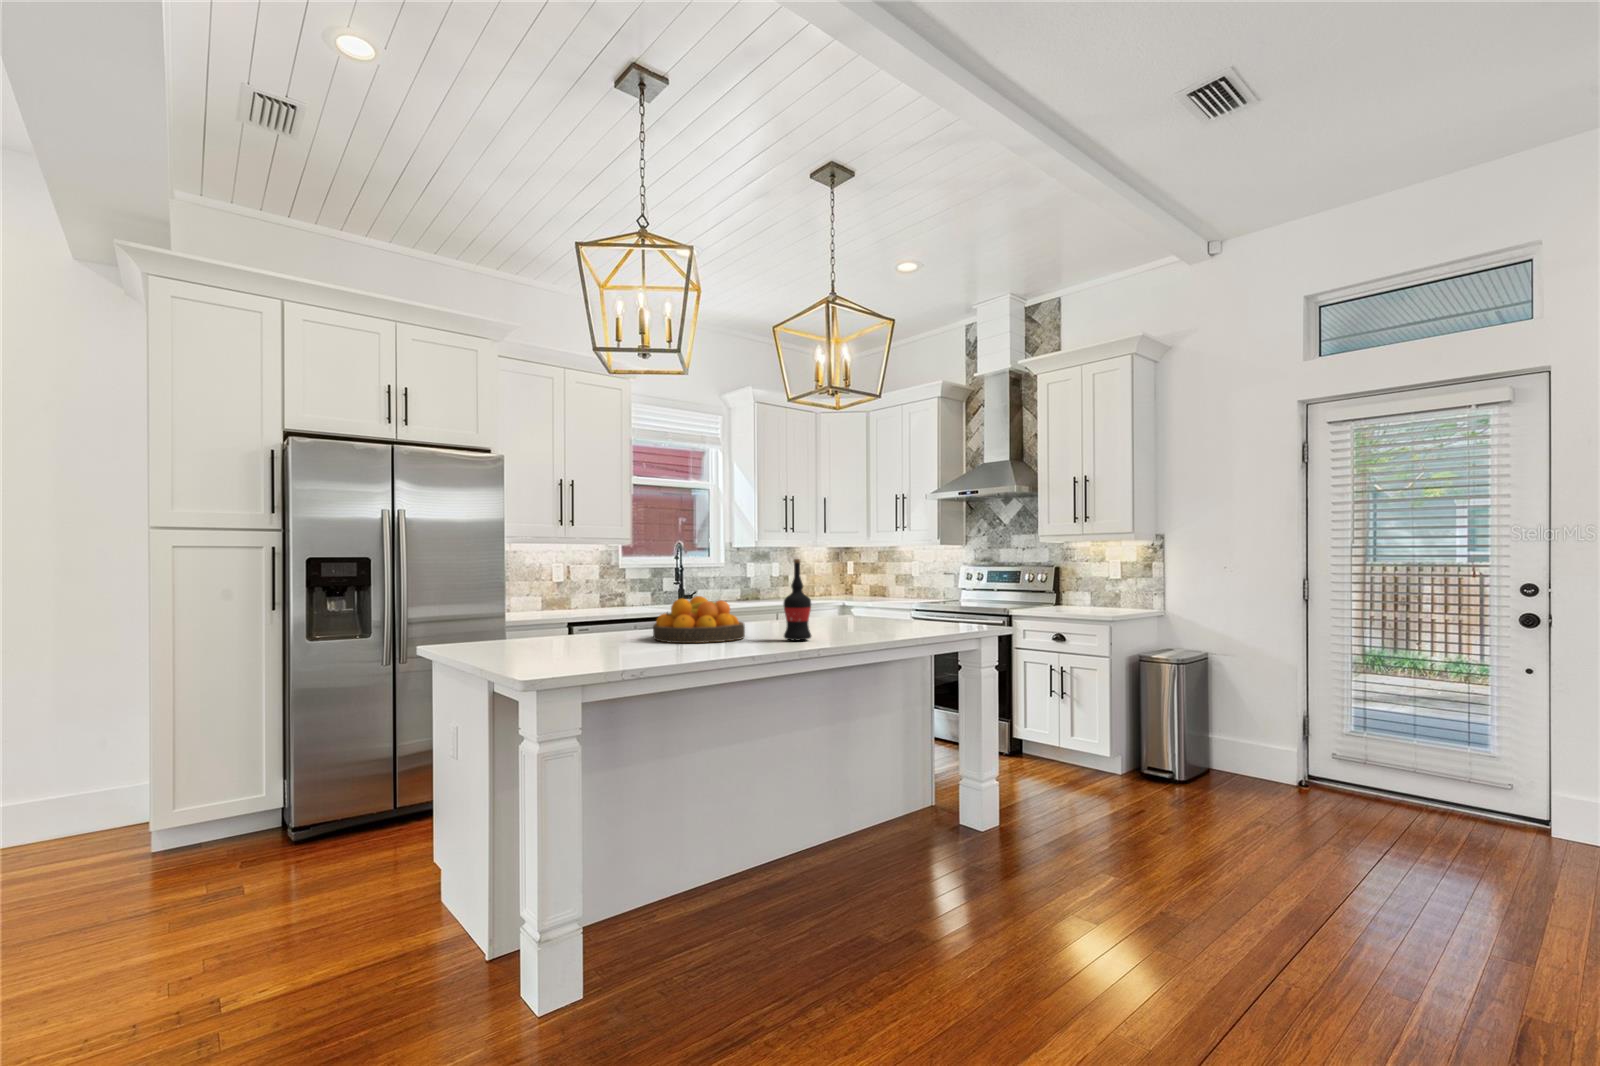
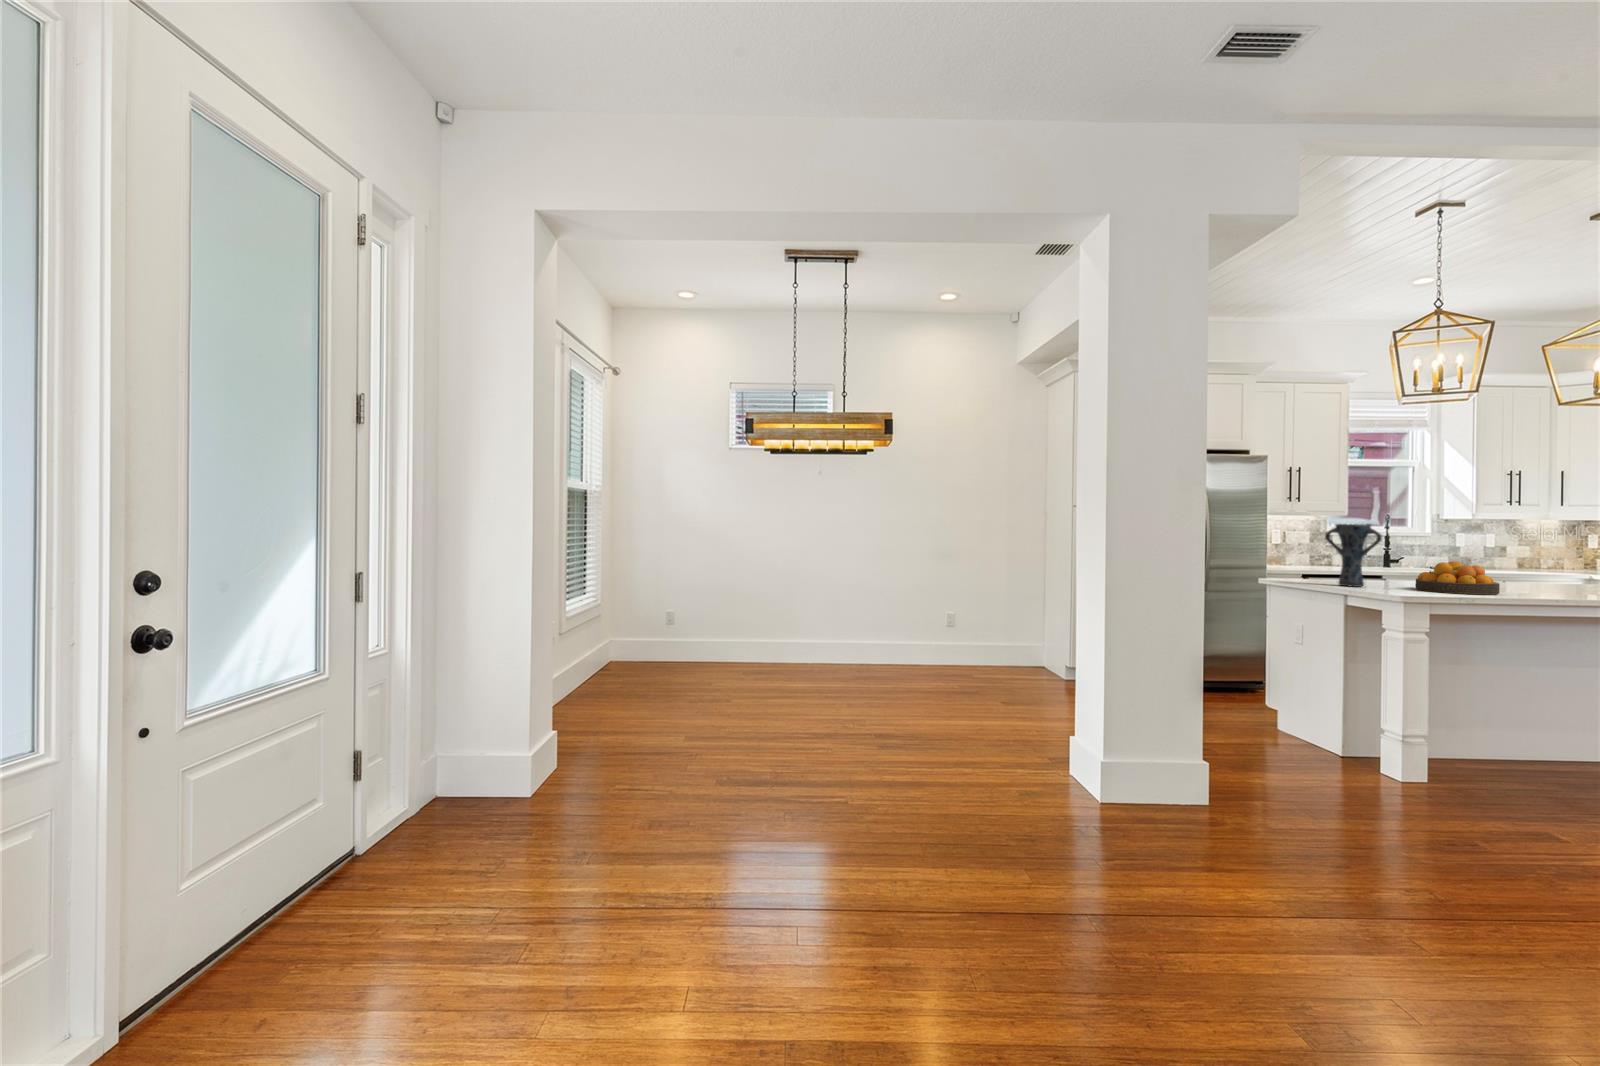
vase: none [540,547,606,643] -> present [1325,524,1382,587]
wine bottle: present [783,559,811,640] -> none [1540,538,1570,599]

